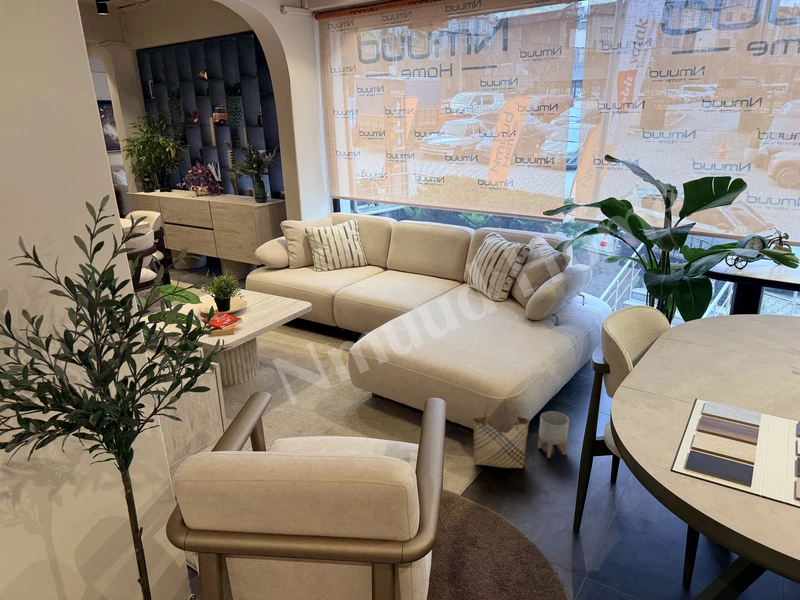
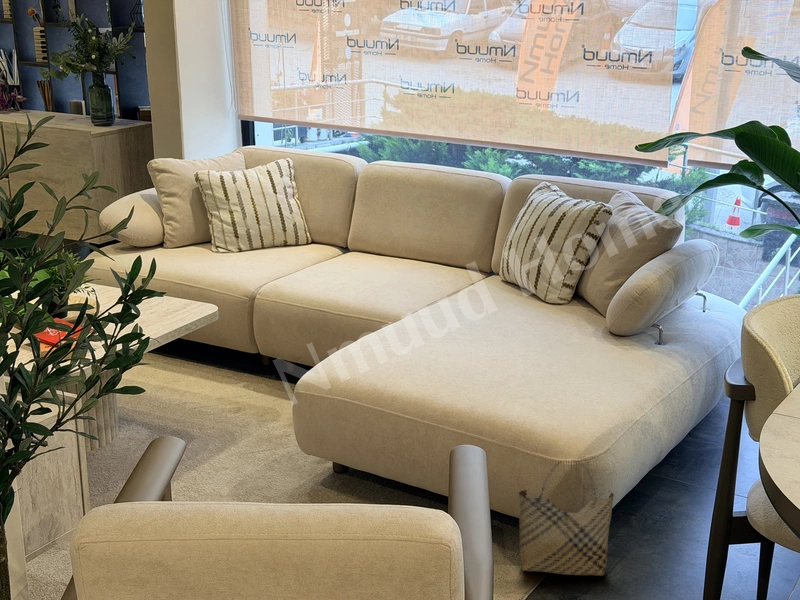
planter: present [538,411,569,458] -> none [628,482,681,561]

